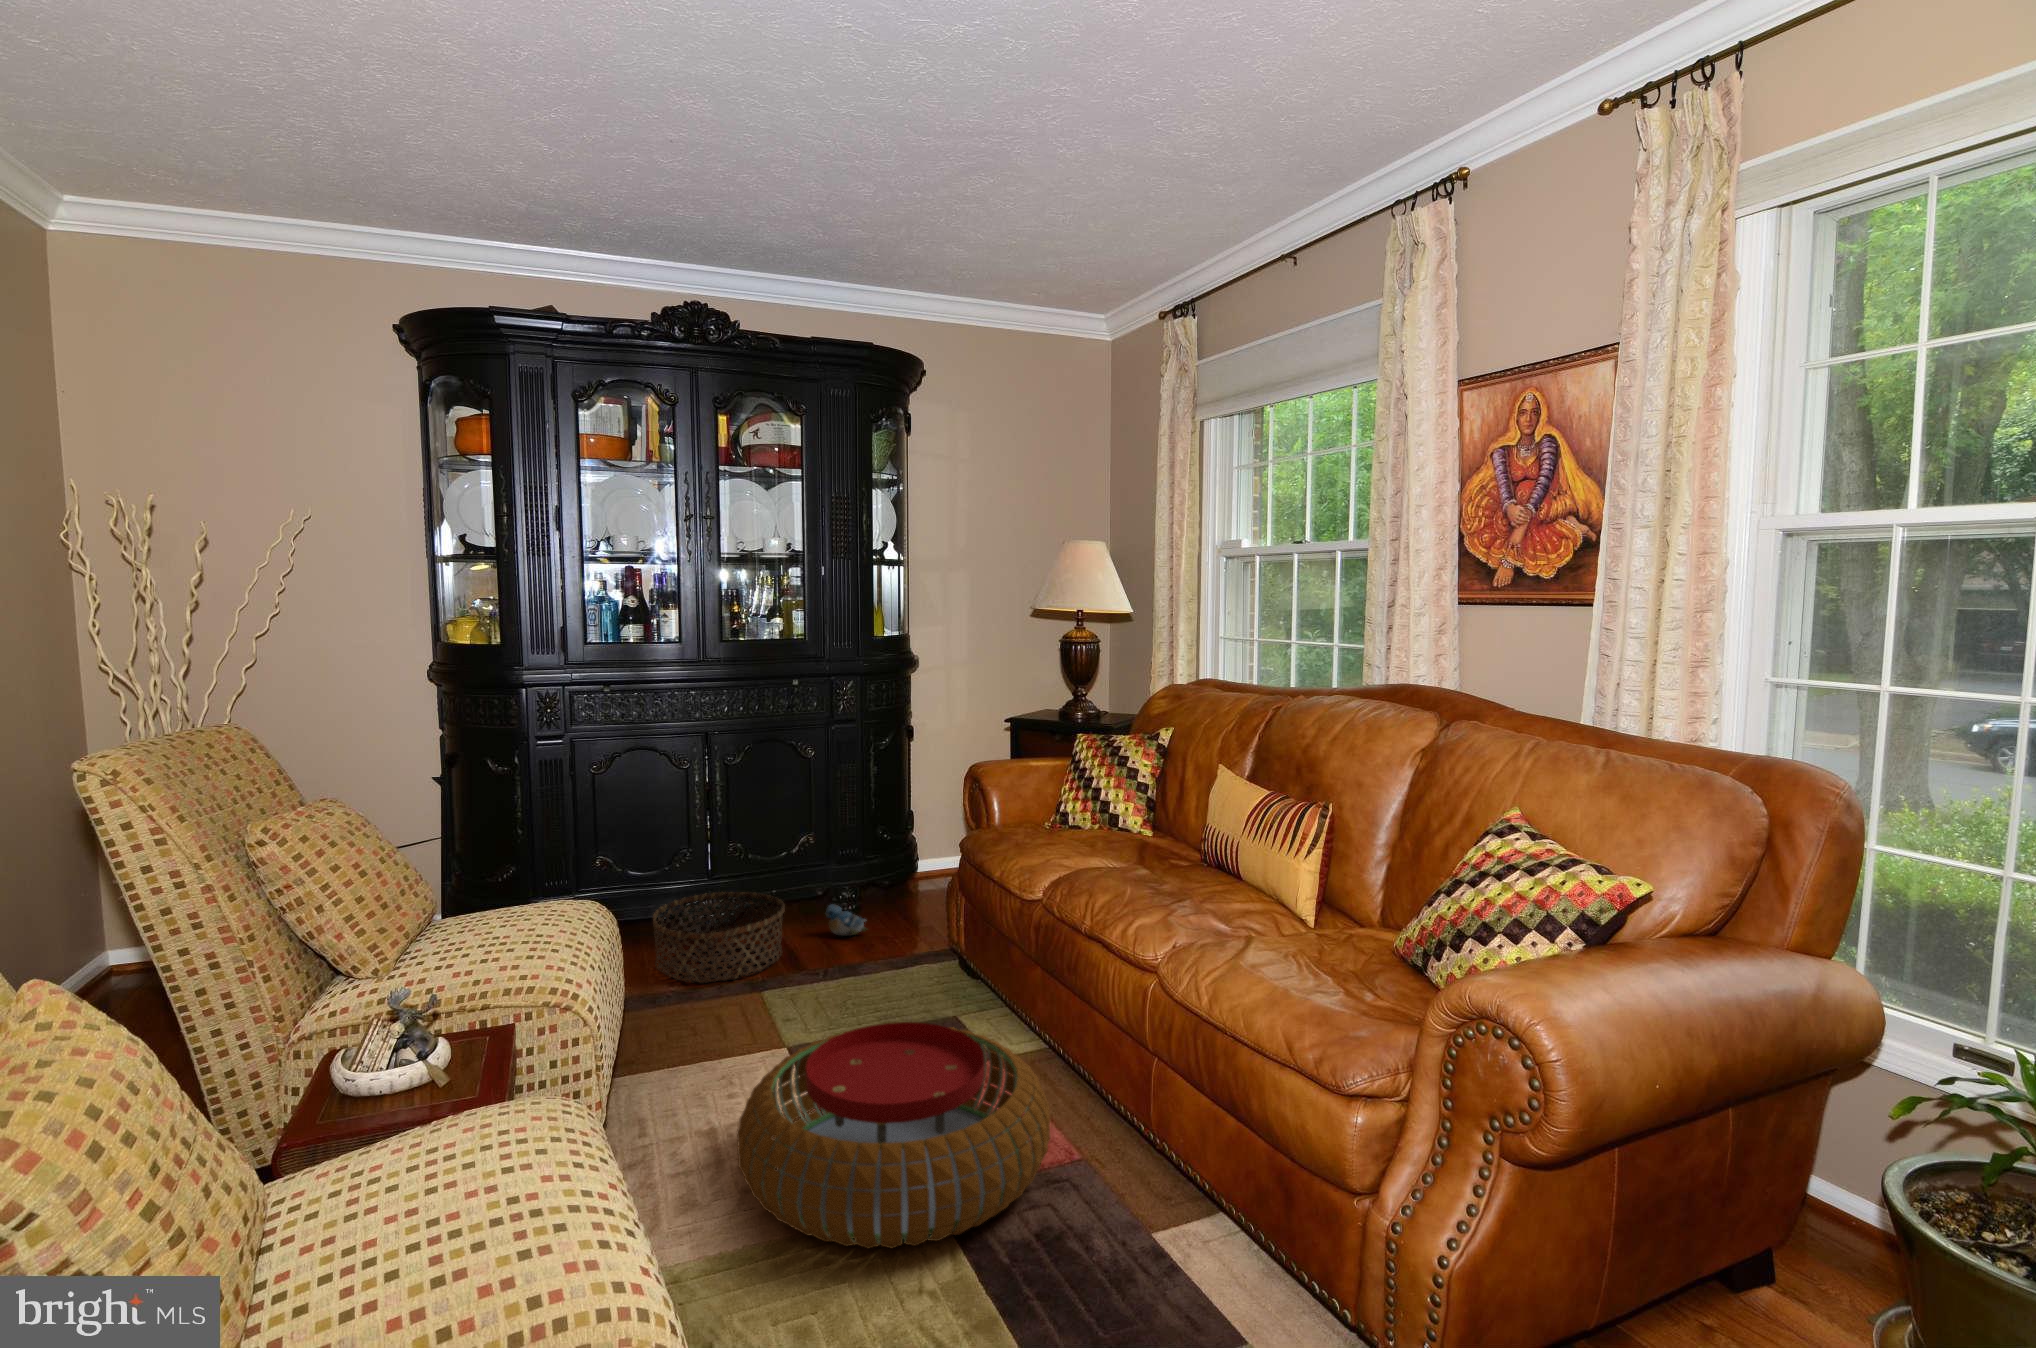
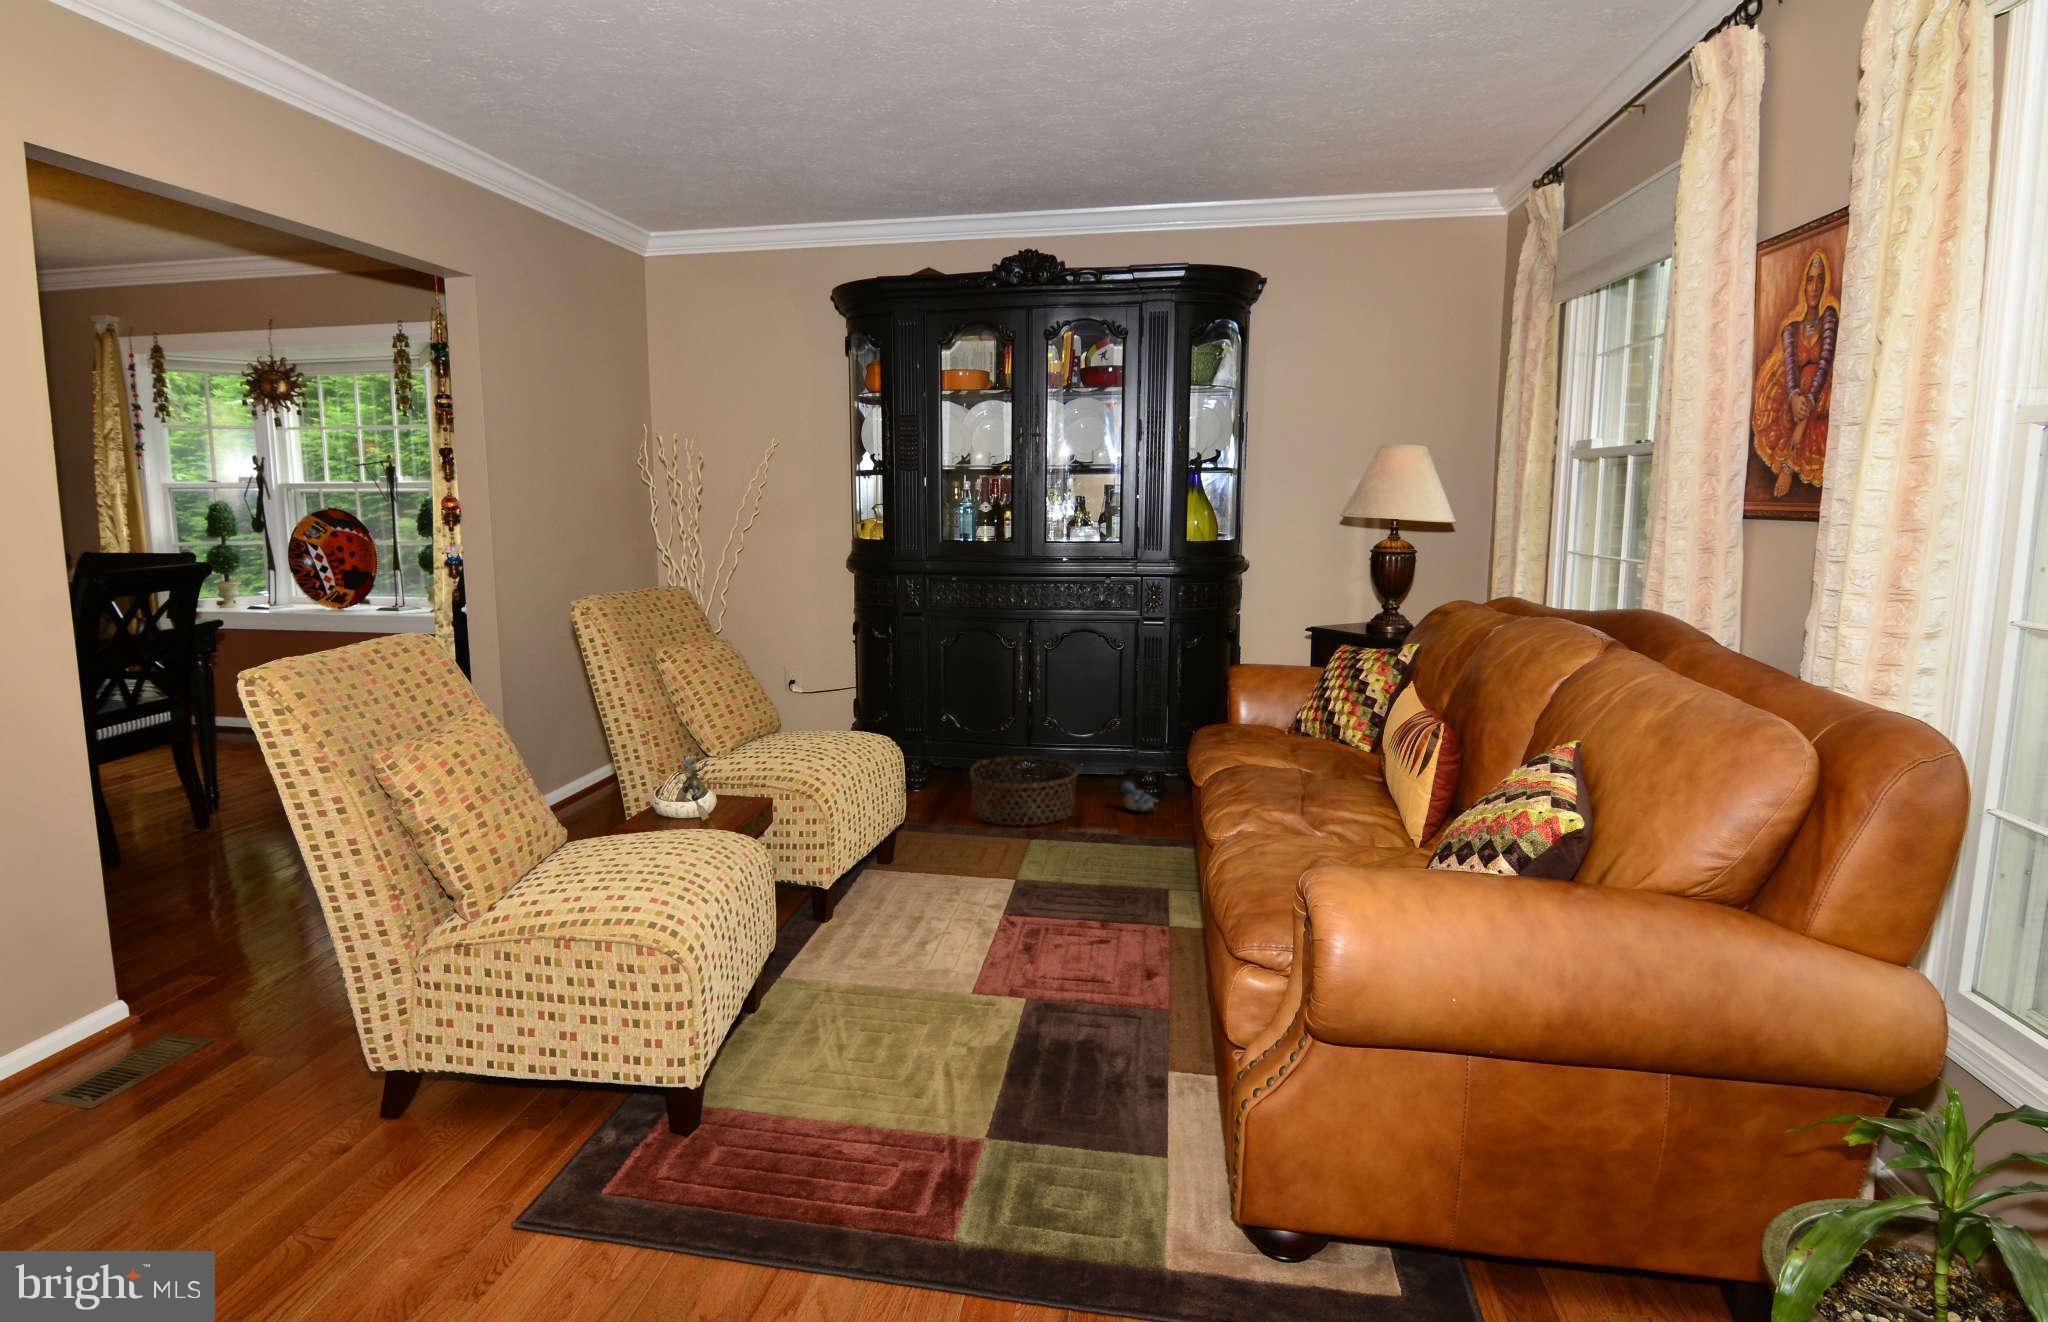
pouf: present [737,1022,1050,1249] -> none [900,858,1154,1019]

